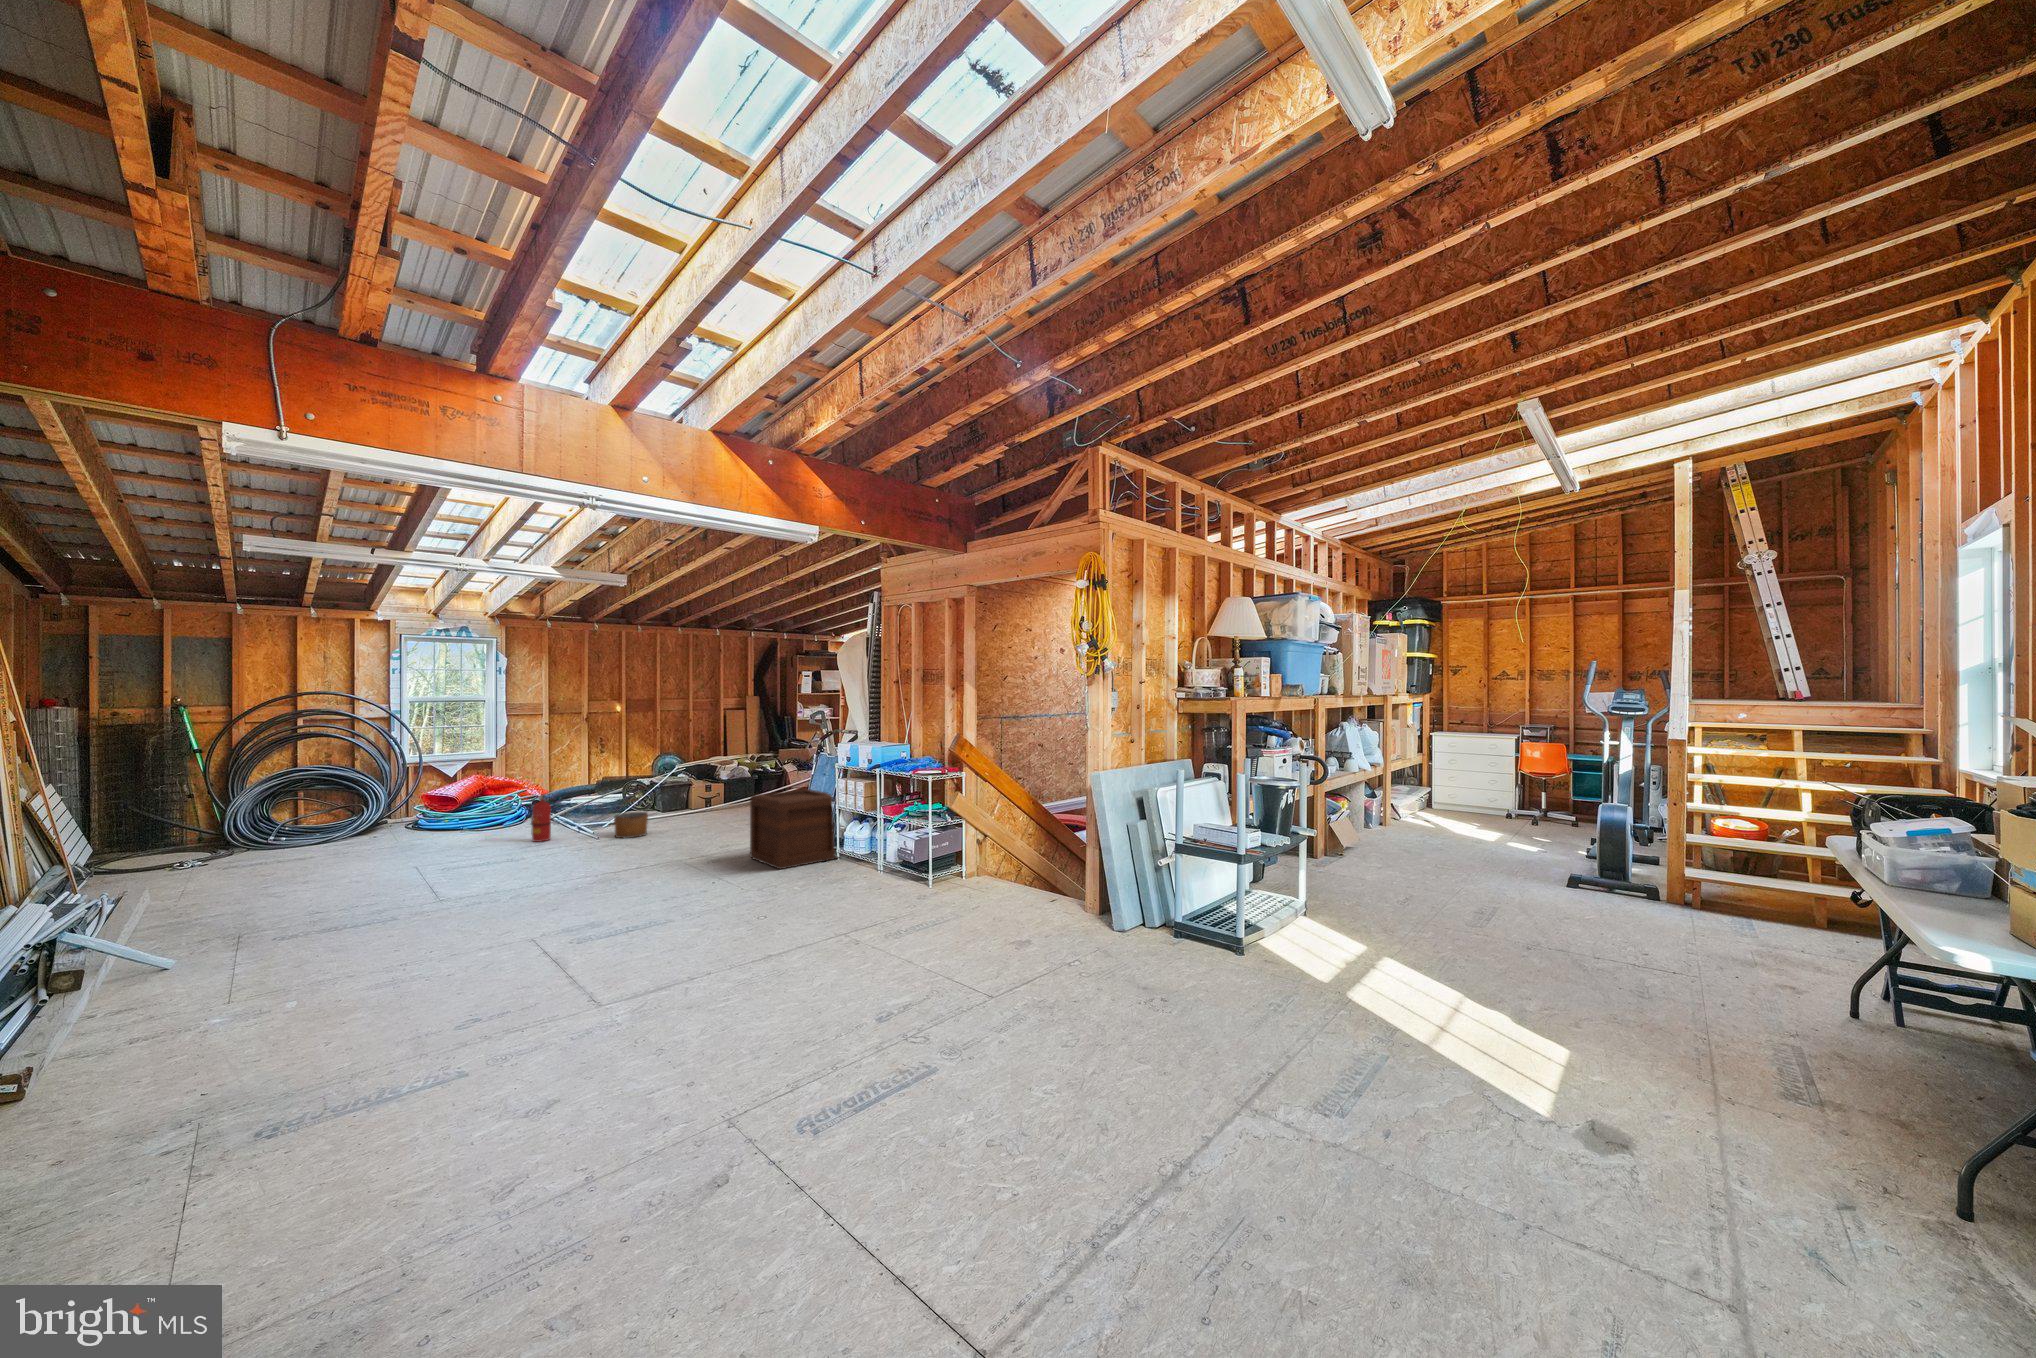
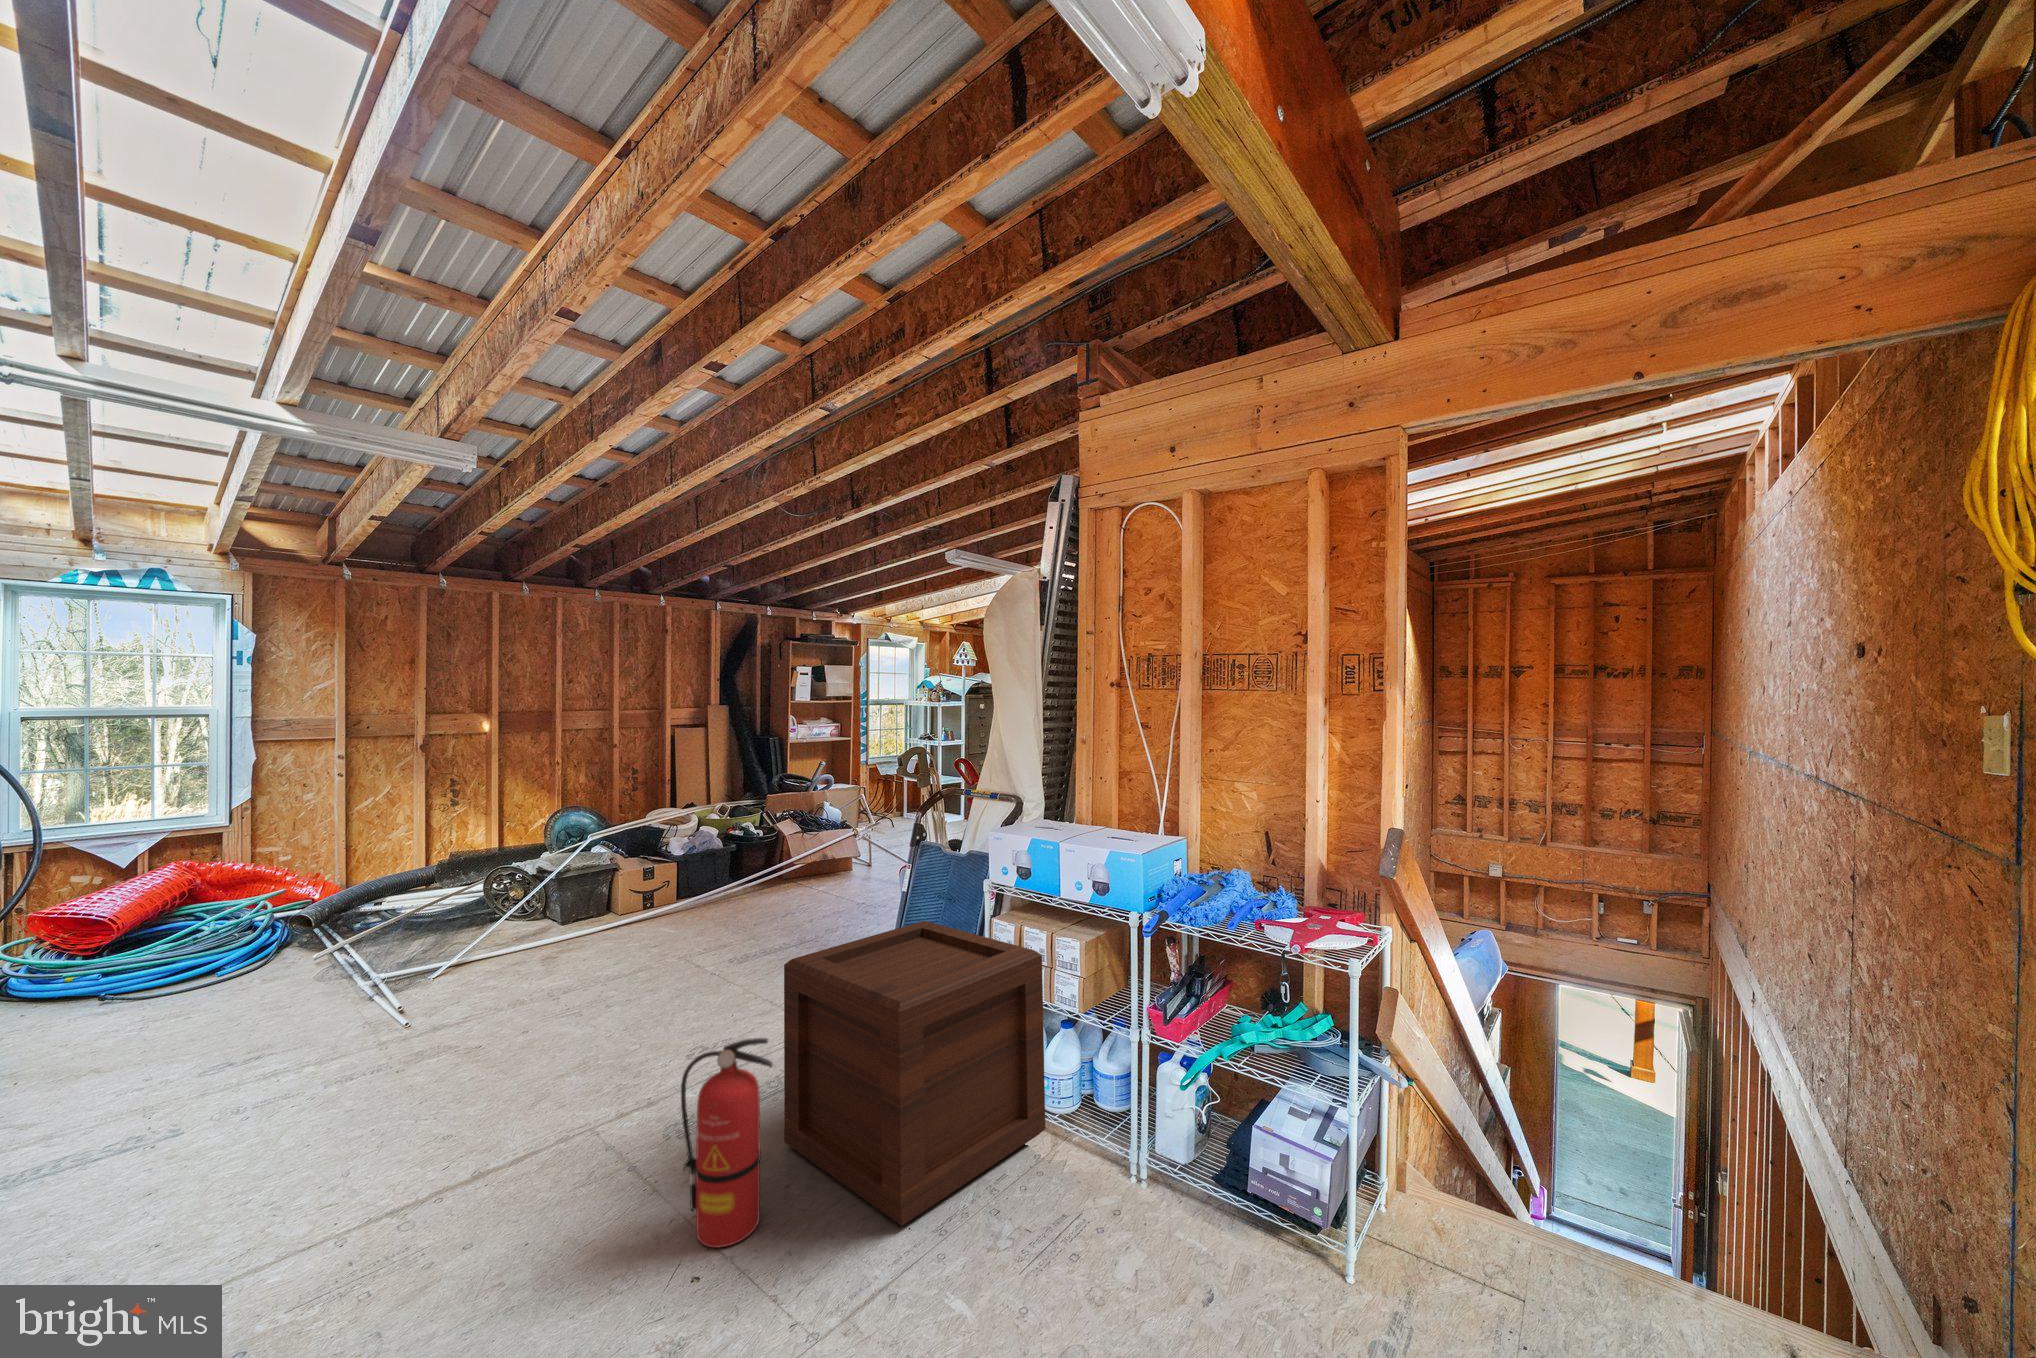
fire extinguisher: present [531,794,551,842] -> present [681,1038,773,1248]
bucket: present [614,799,648,838] -> none [421,933,509,1037]

